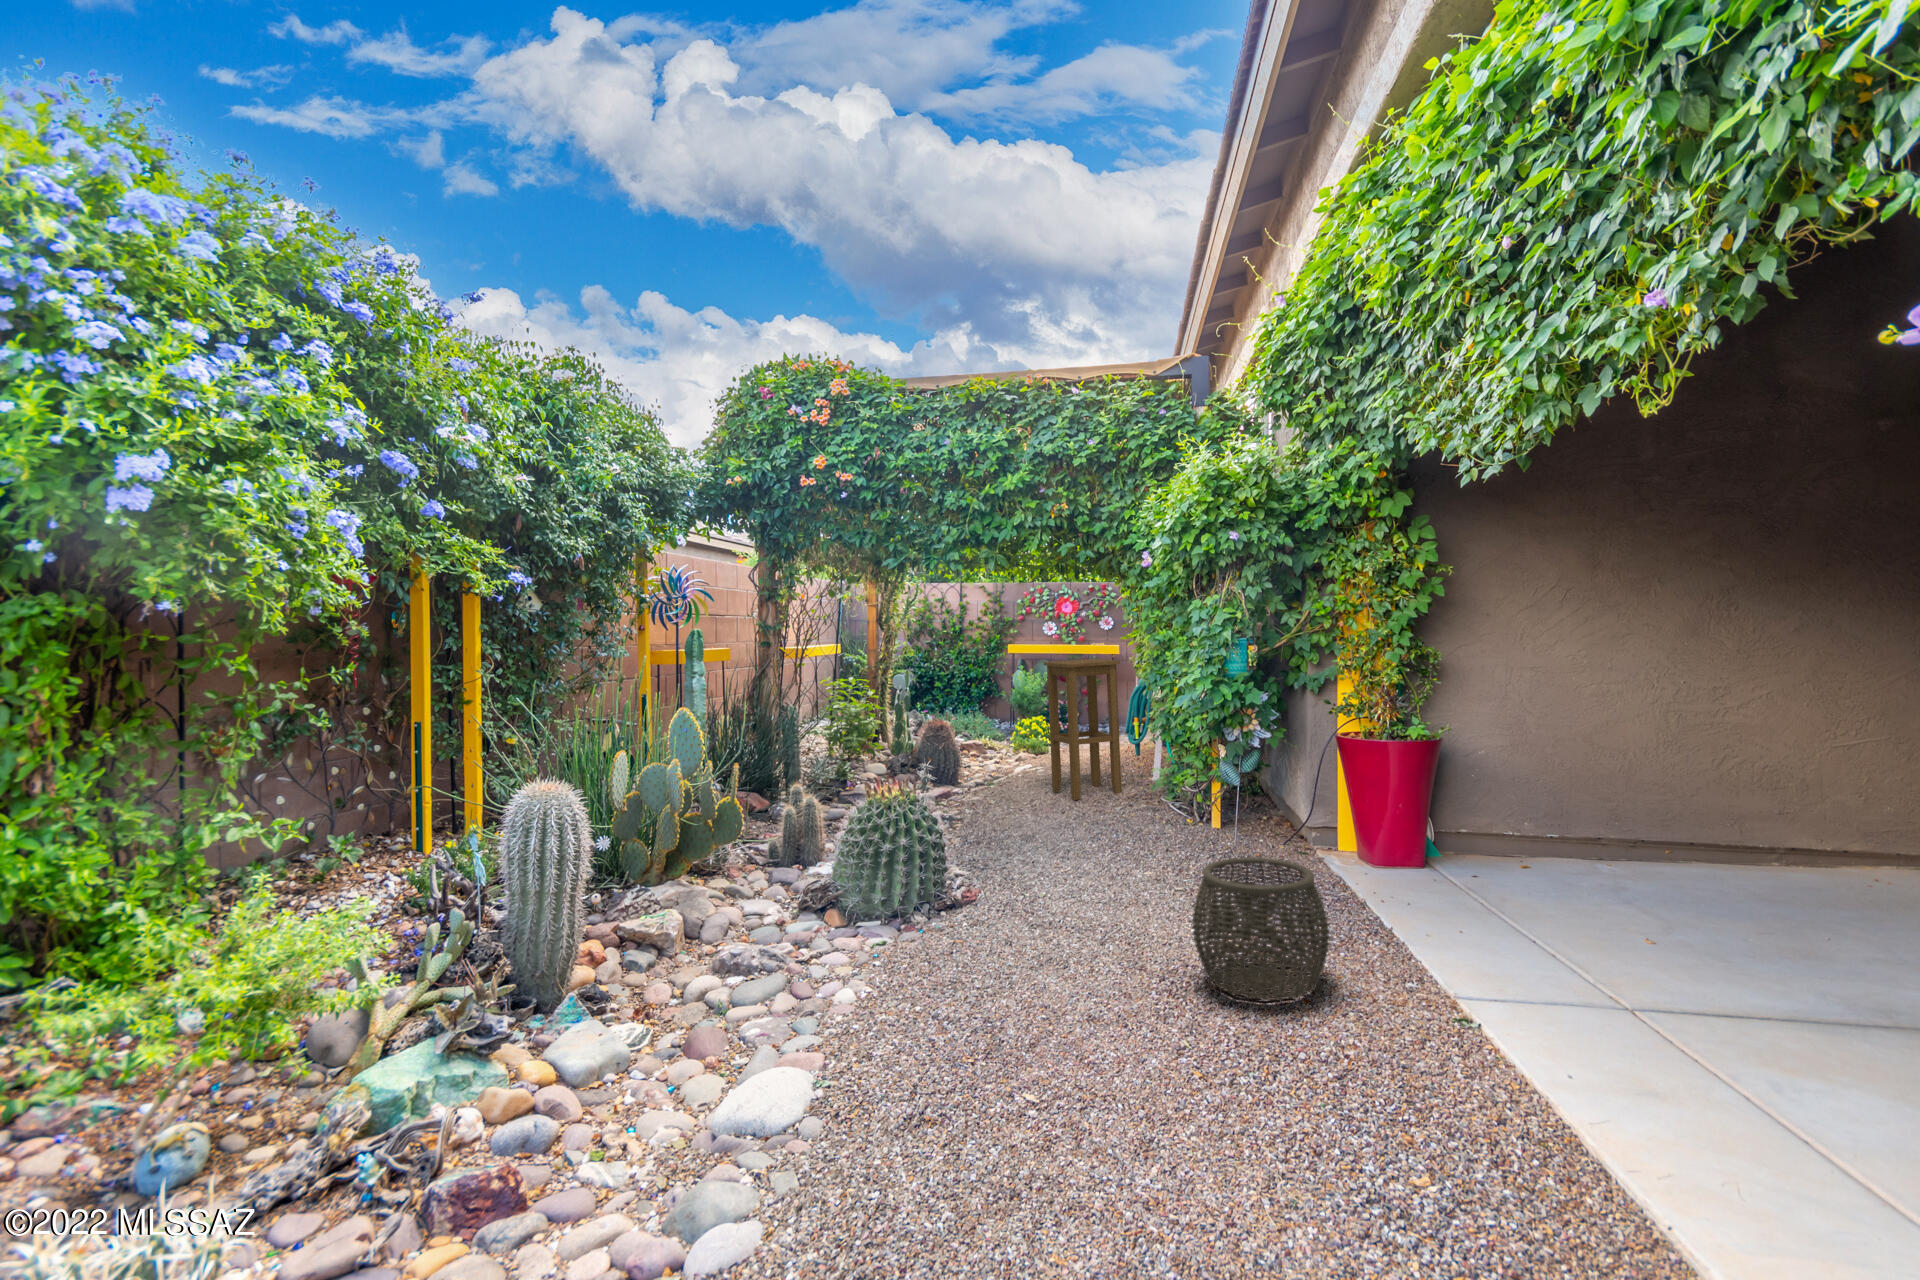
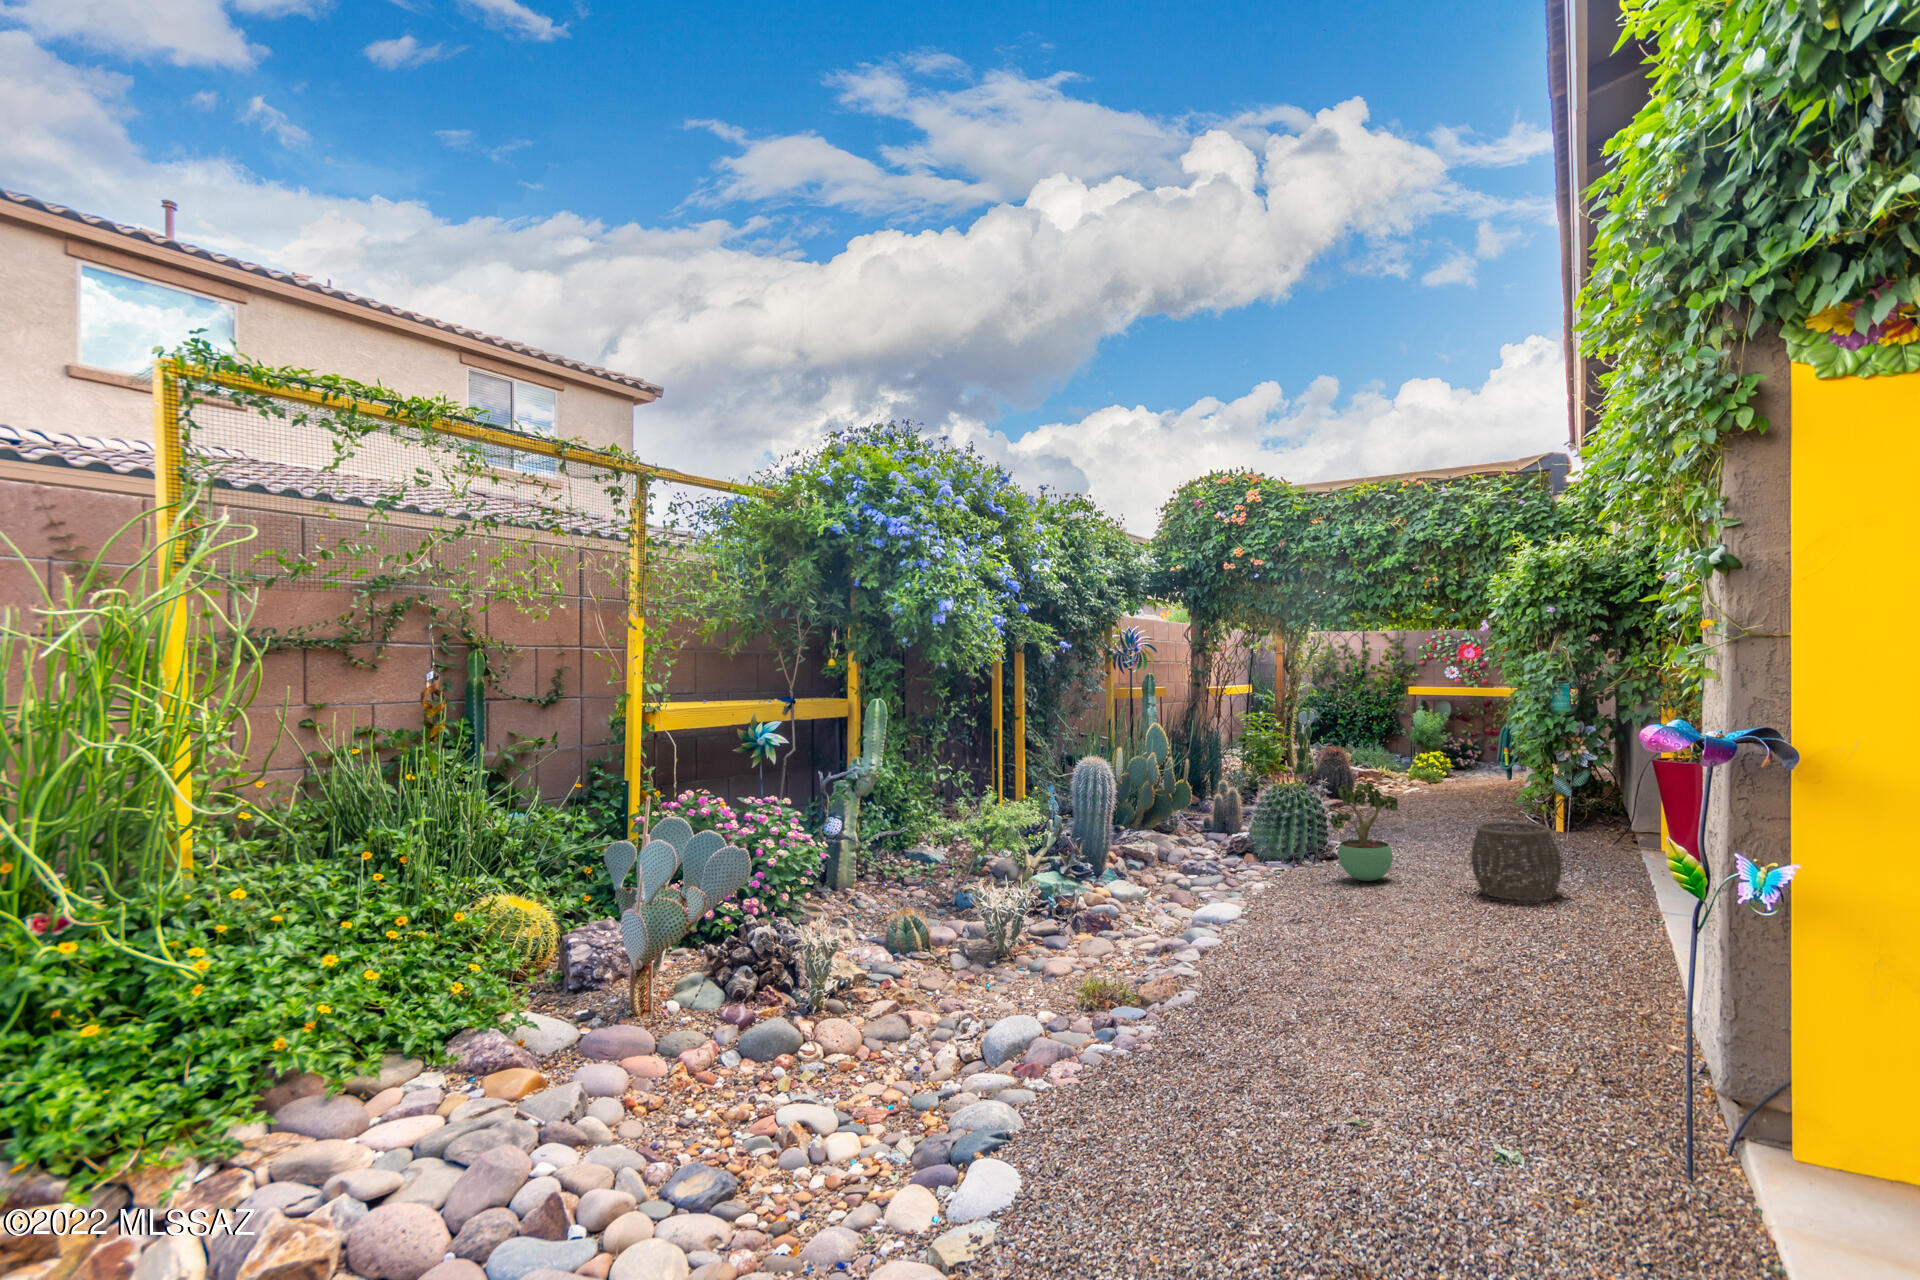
stool: present [1044,659,1122,800] -> none [1419,700,1489,810]
potted plant: none [966,800,1075,967] -> present [1329,782,1398,881]

